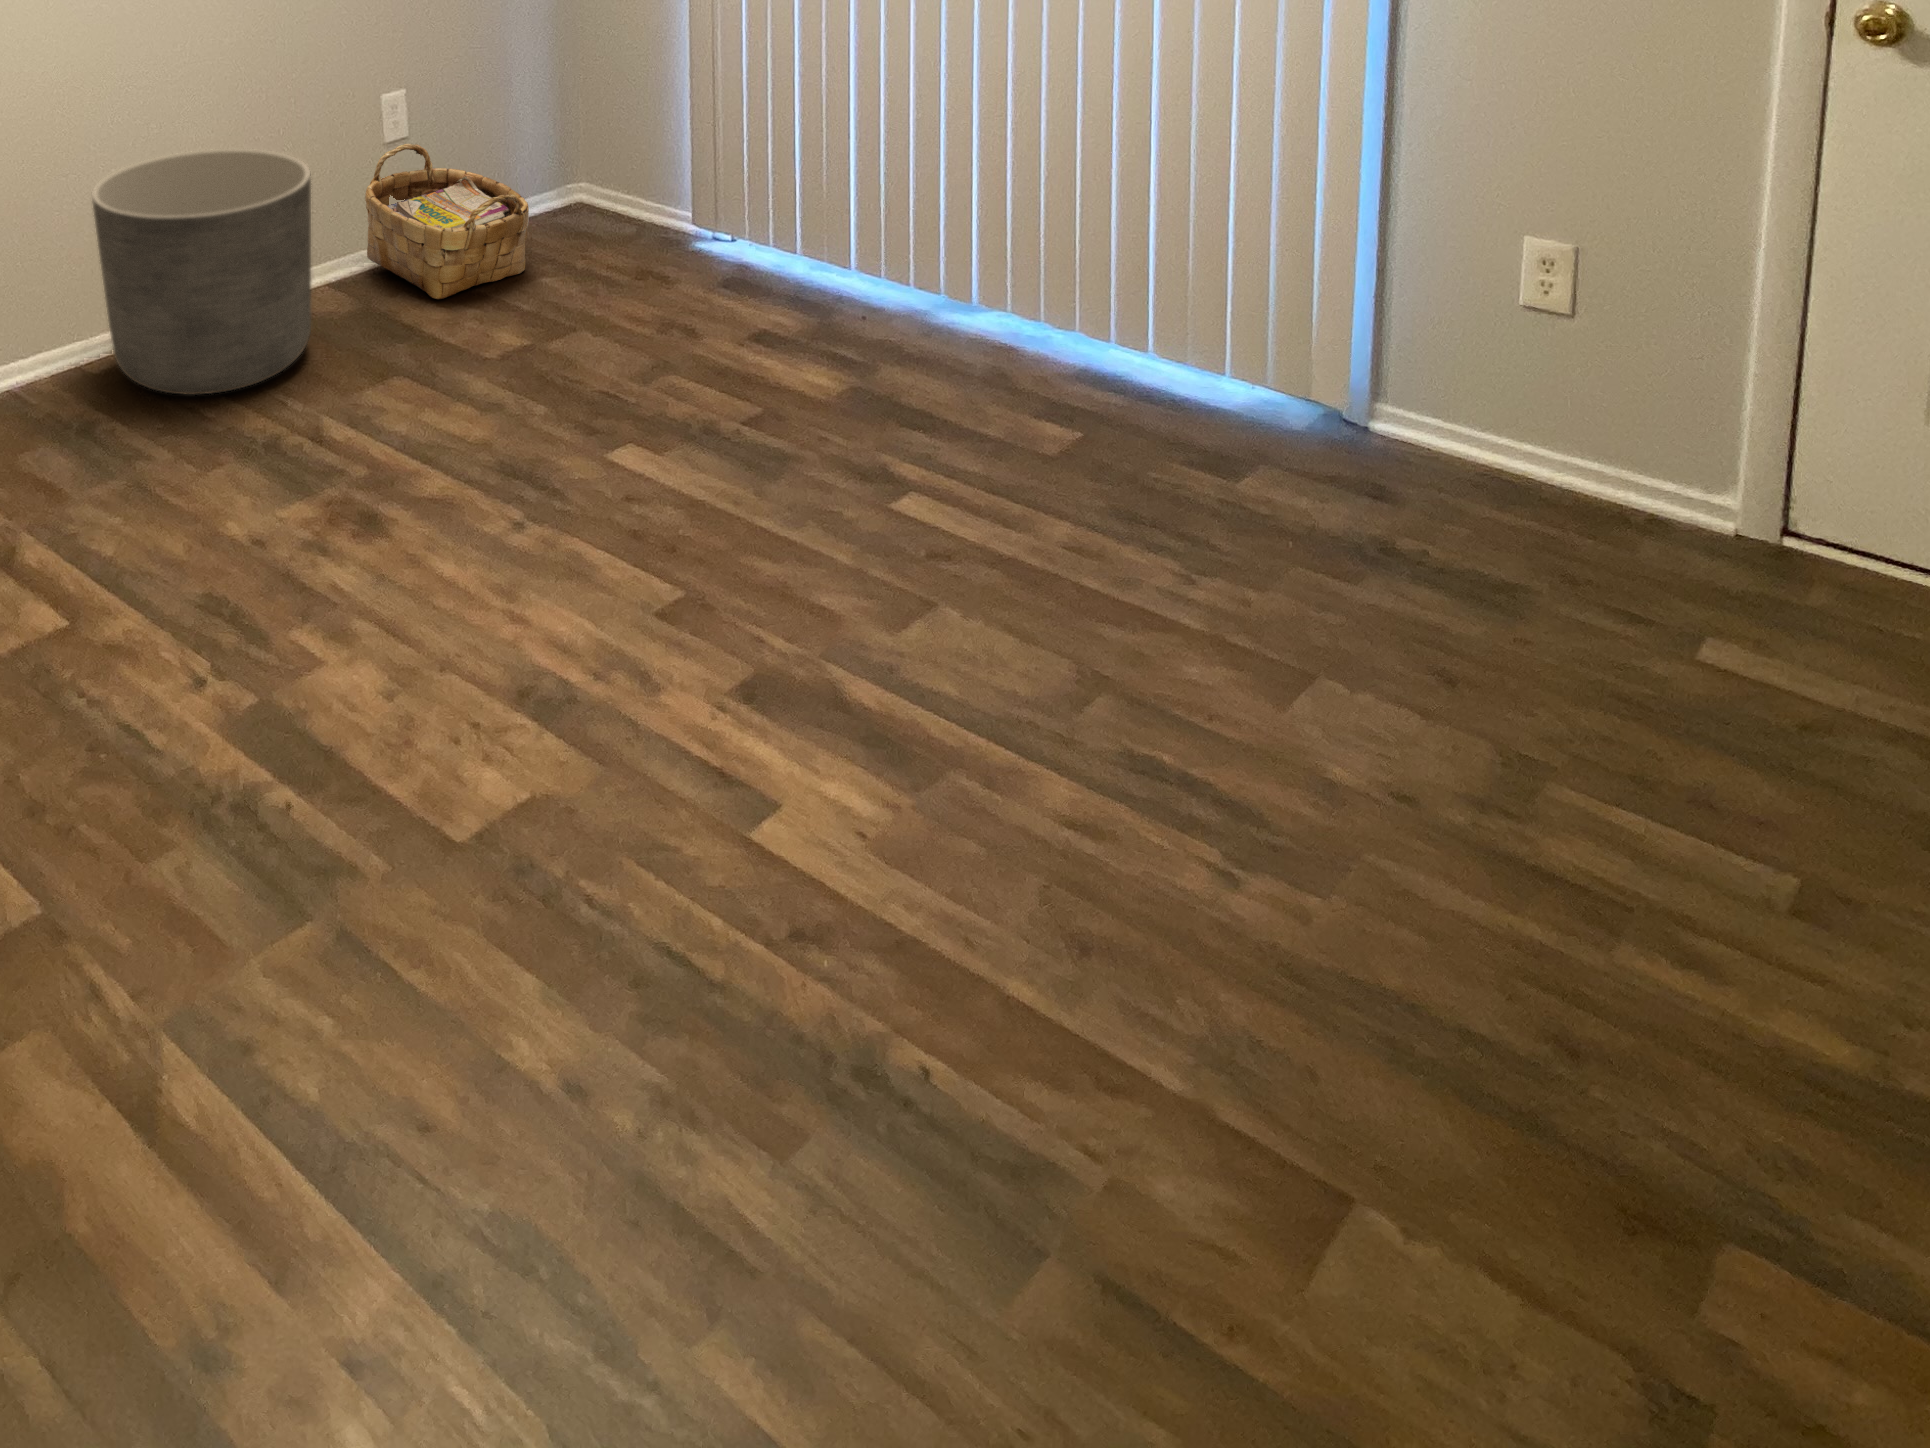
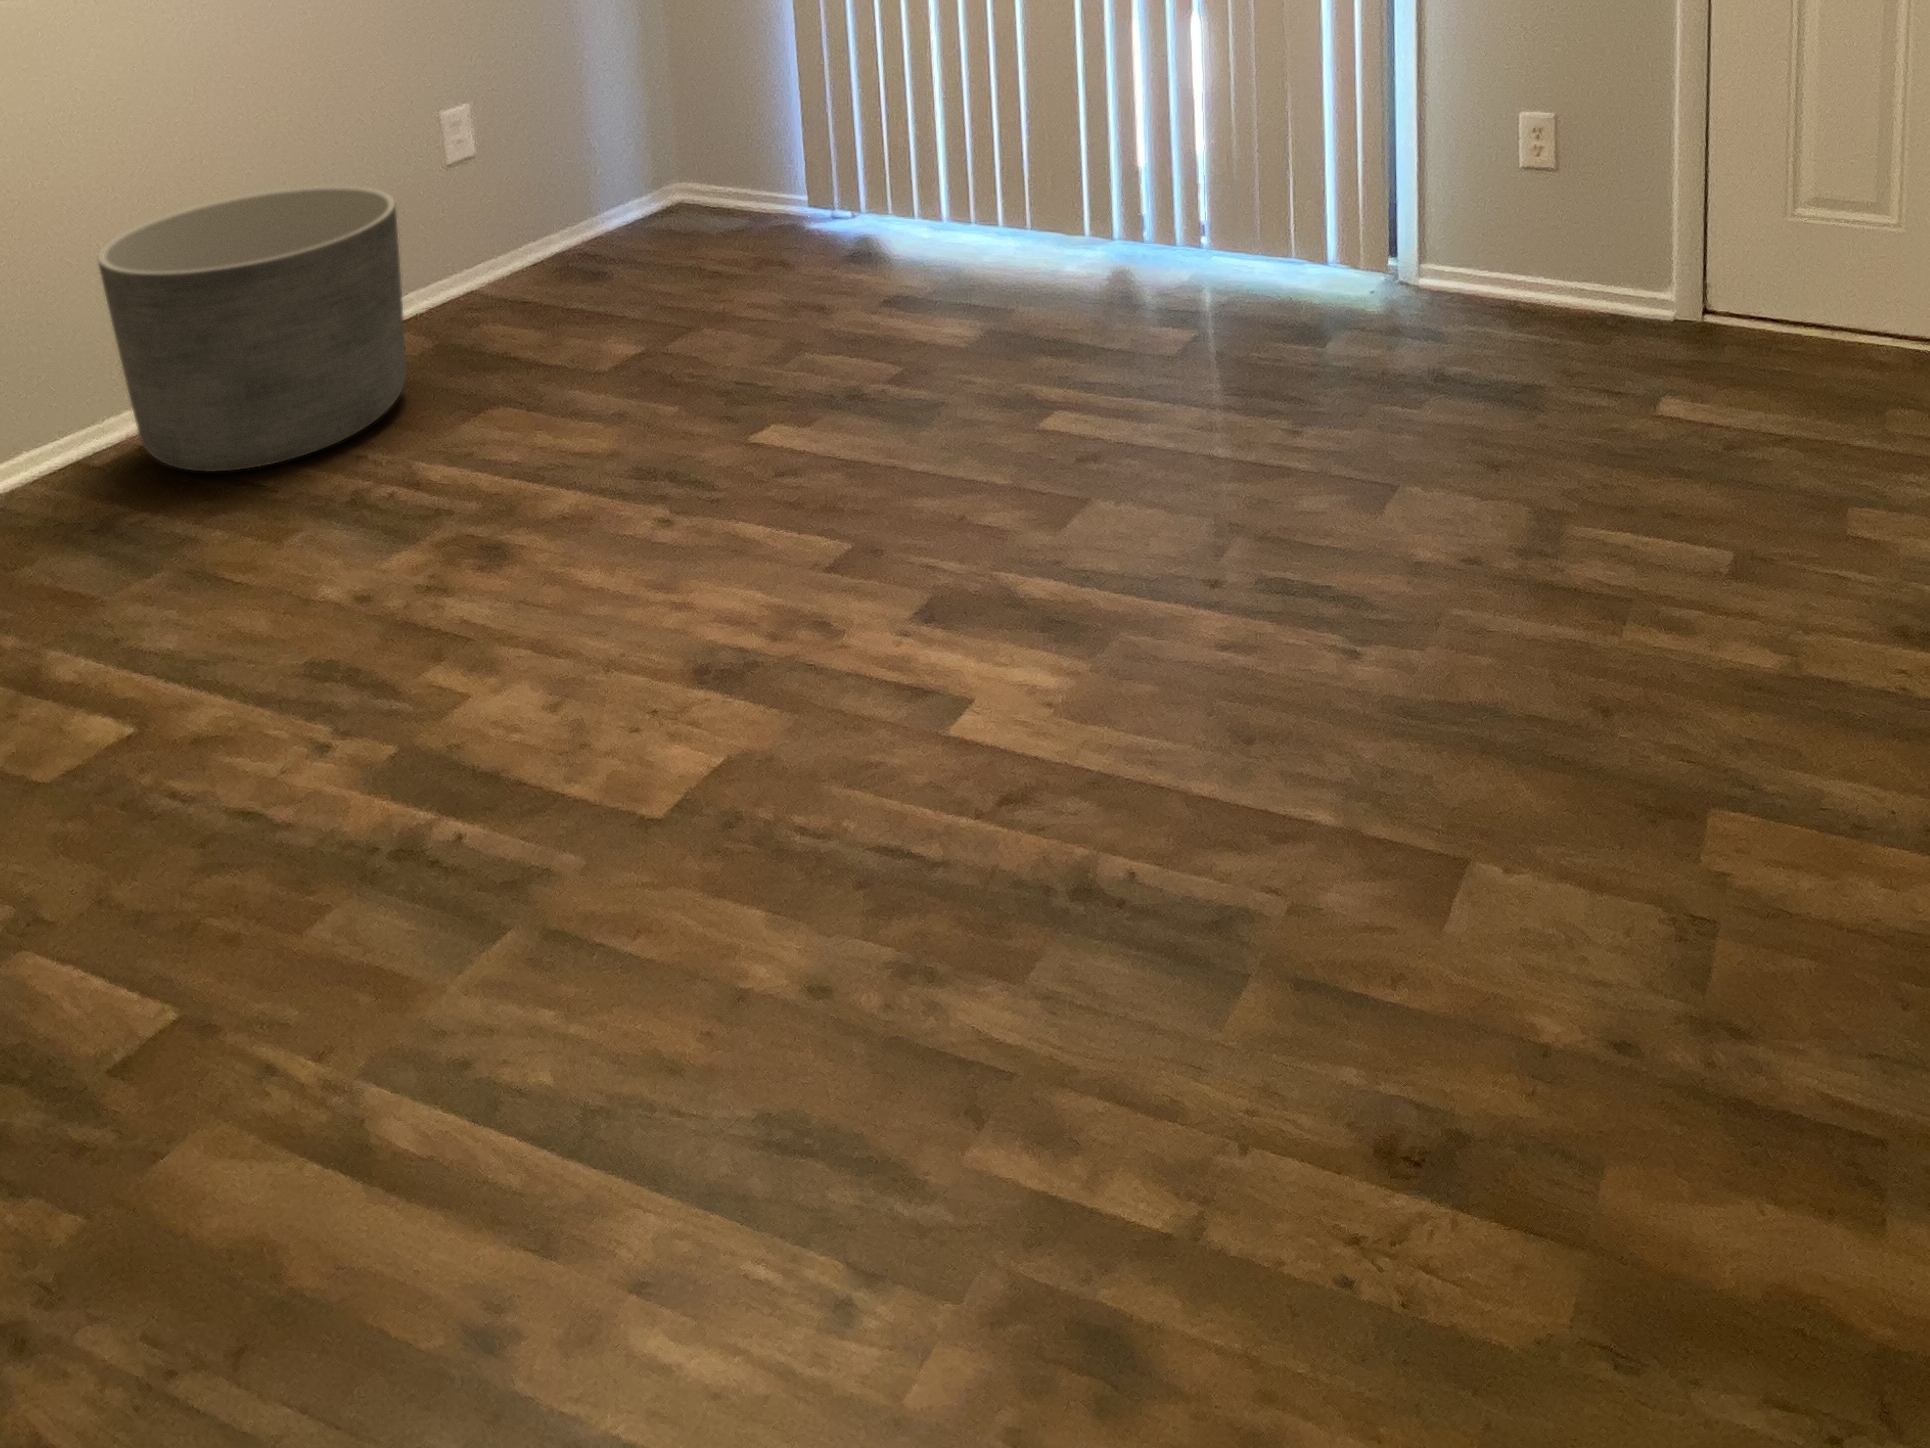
woven basket: present [365,144,529,299] -> none [460,163,656,321]

